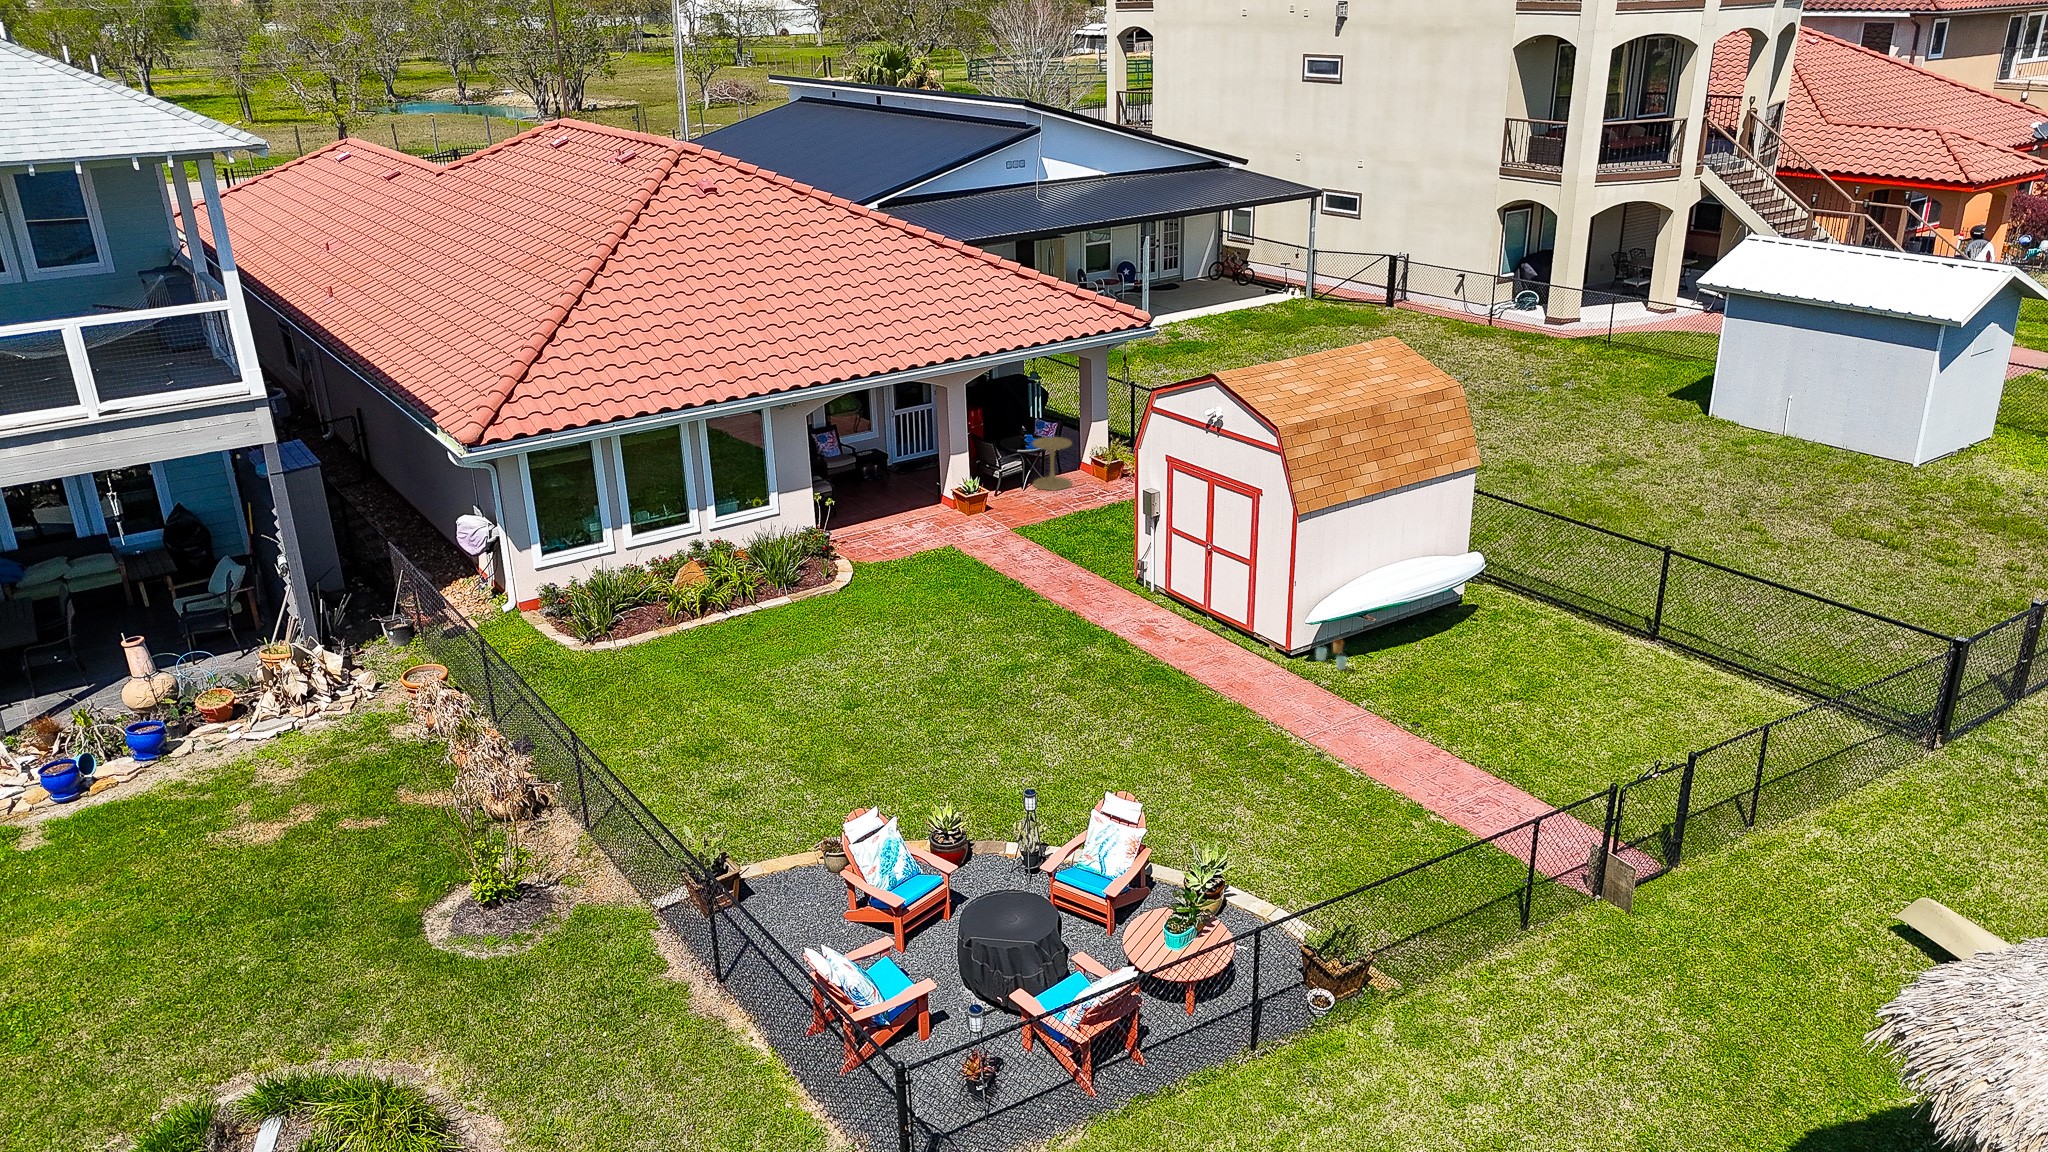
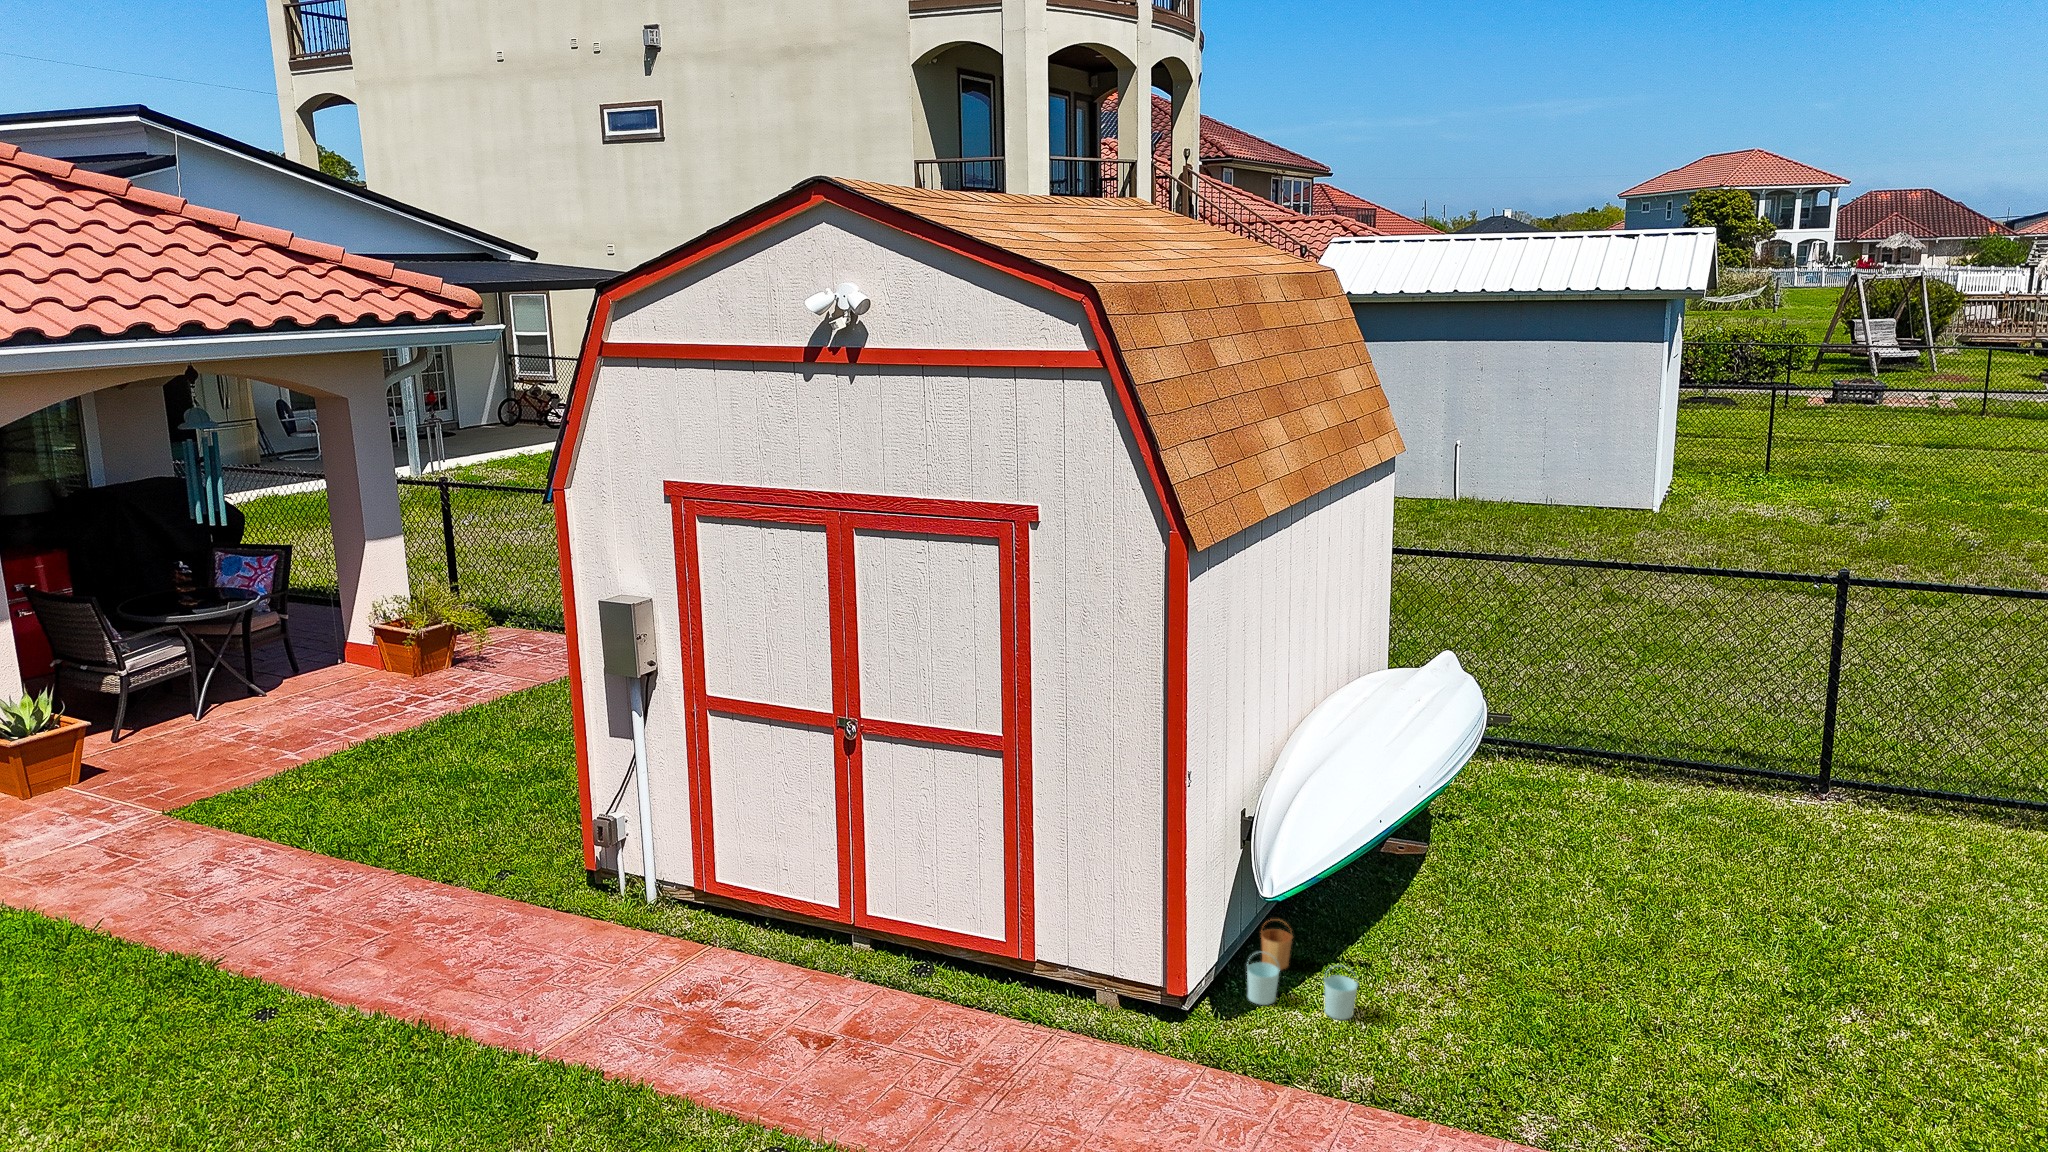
pedestal table: present [1032,437,1072,491] -> none [211,583,329,709]

